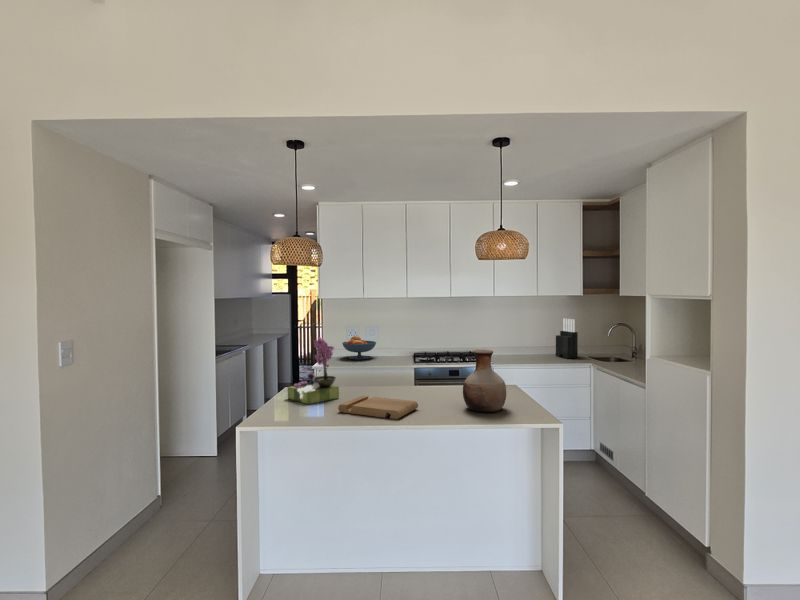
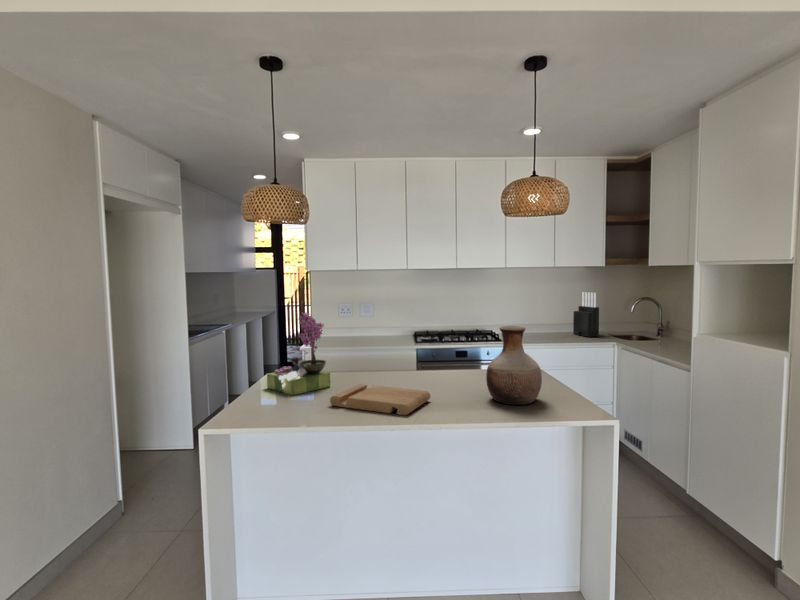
fruit bowl: present [342,336,376,360] -> none [333,313,372,340]

